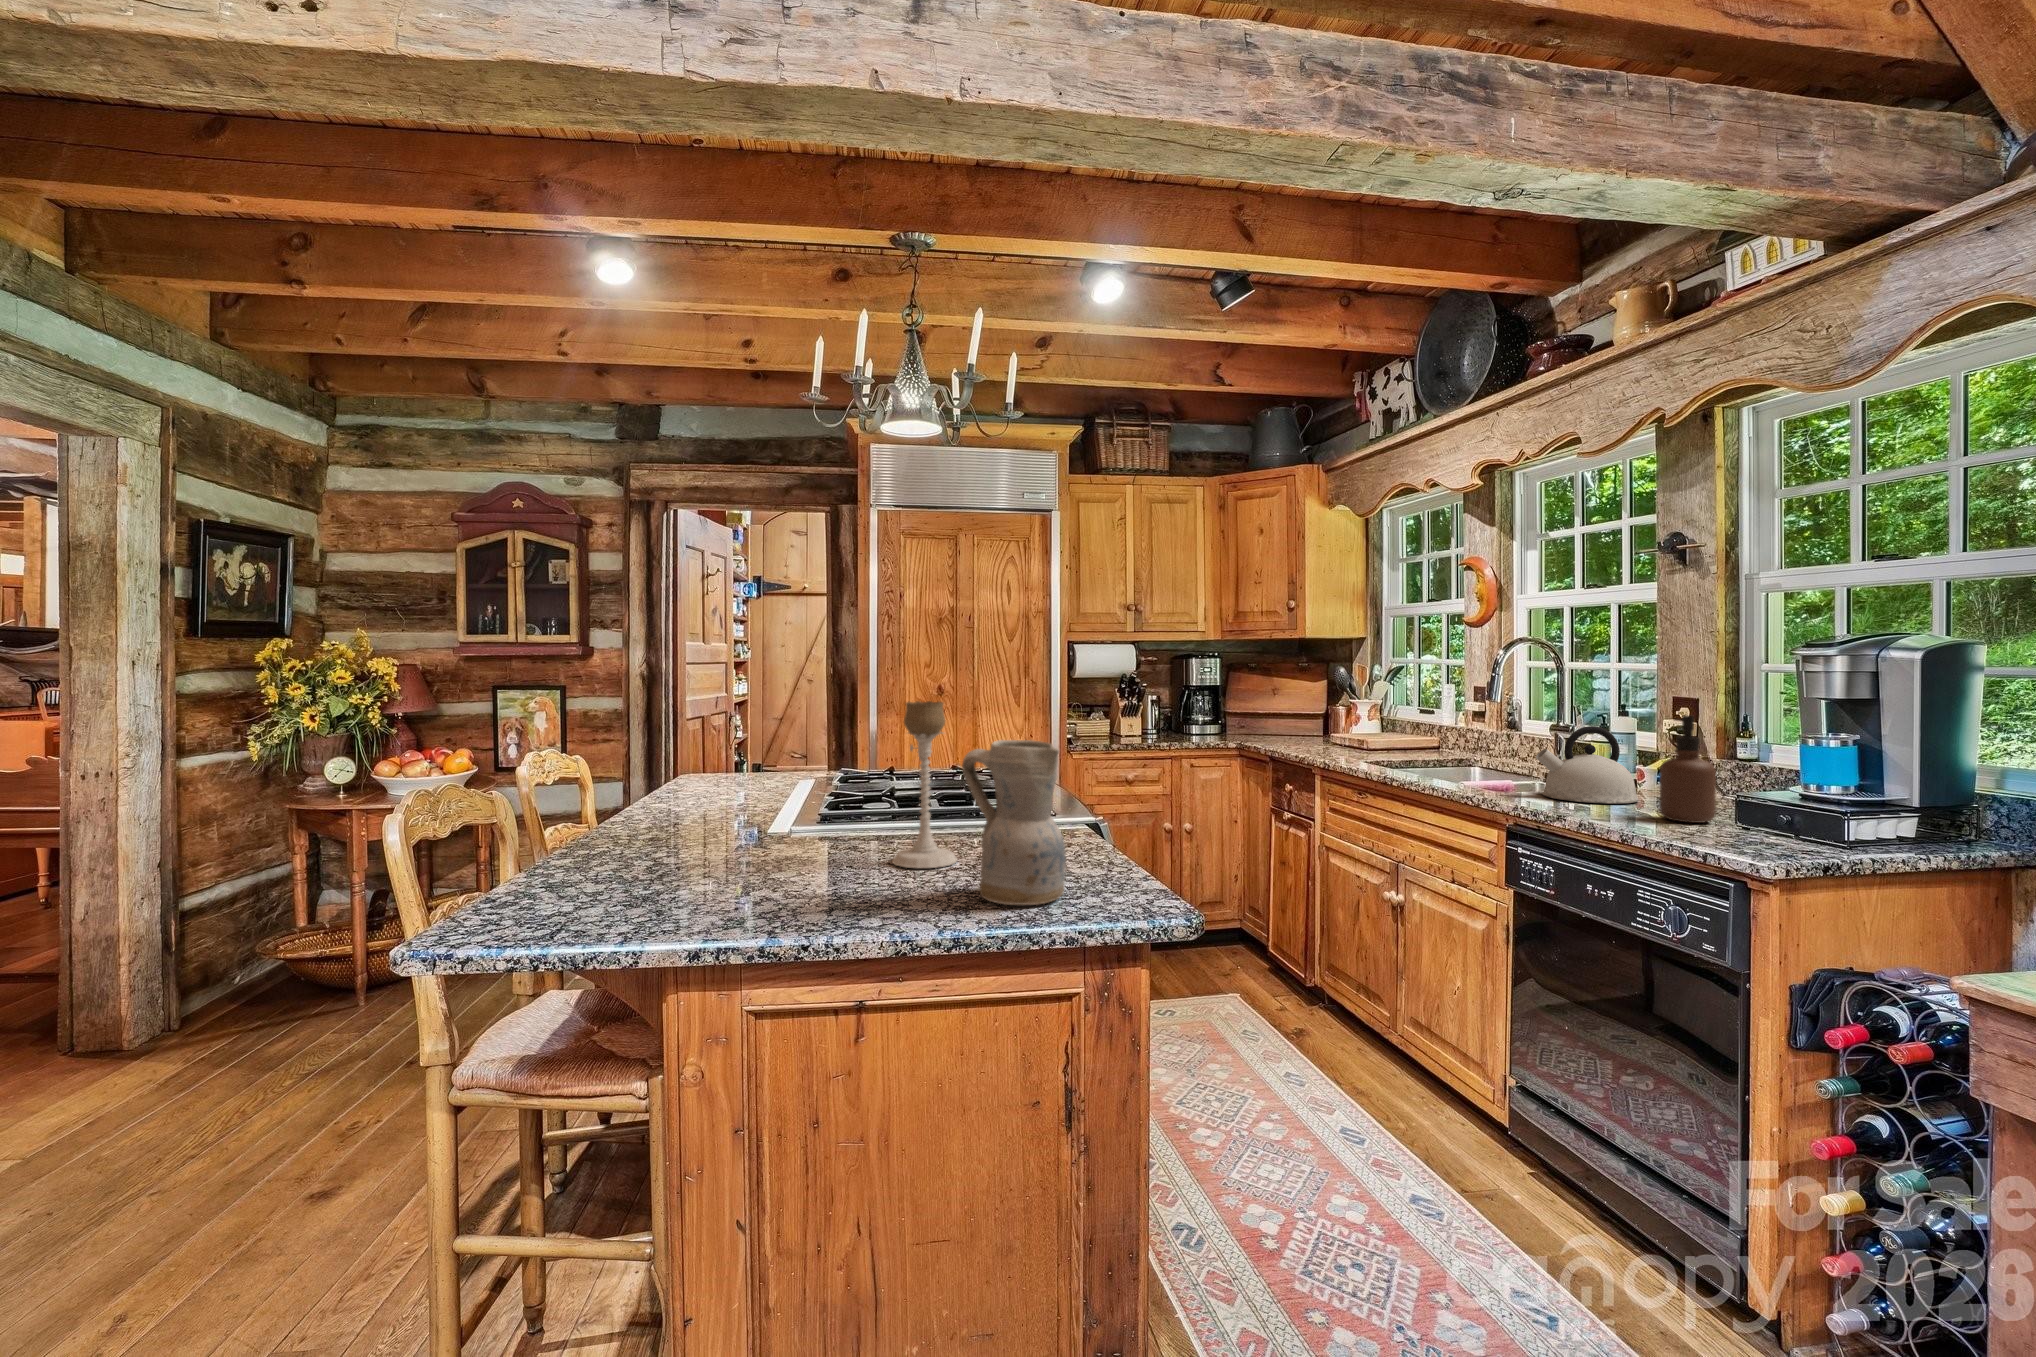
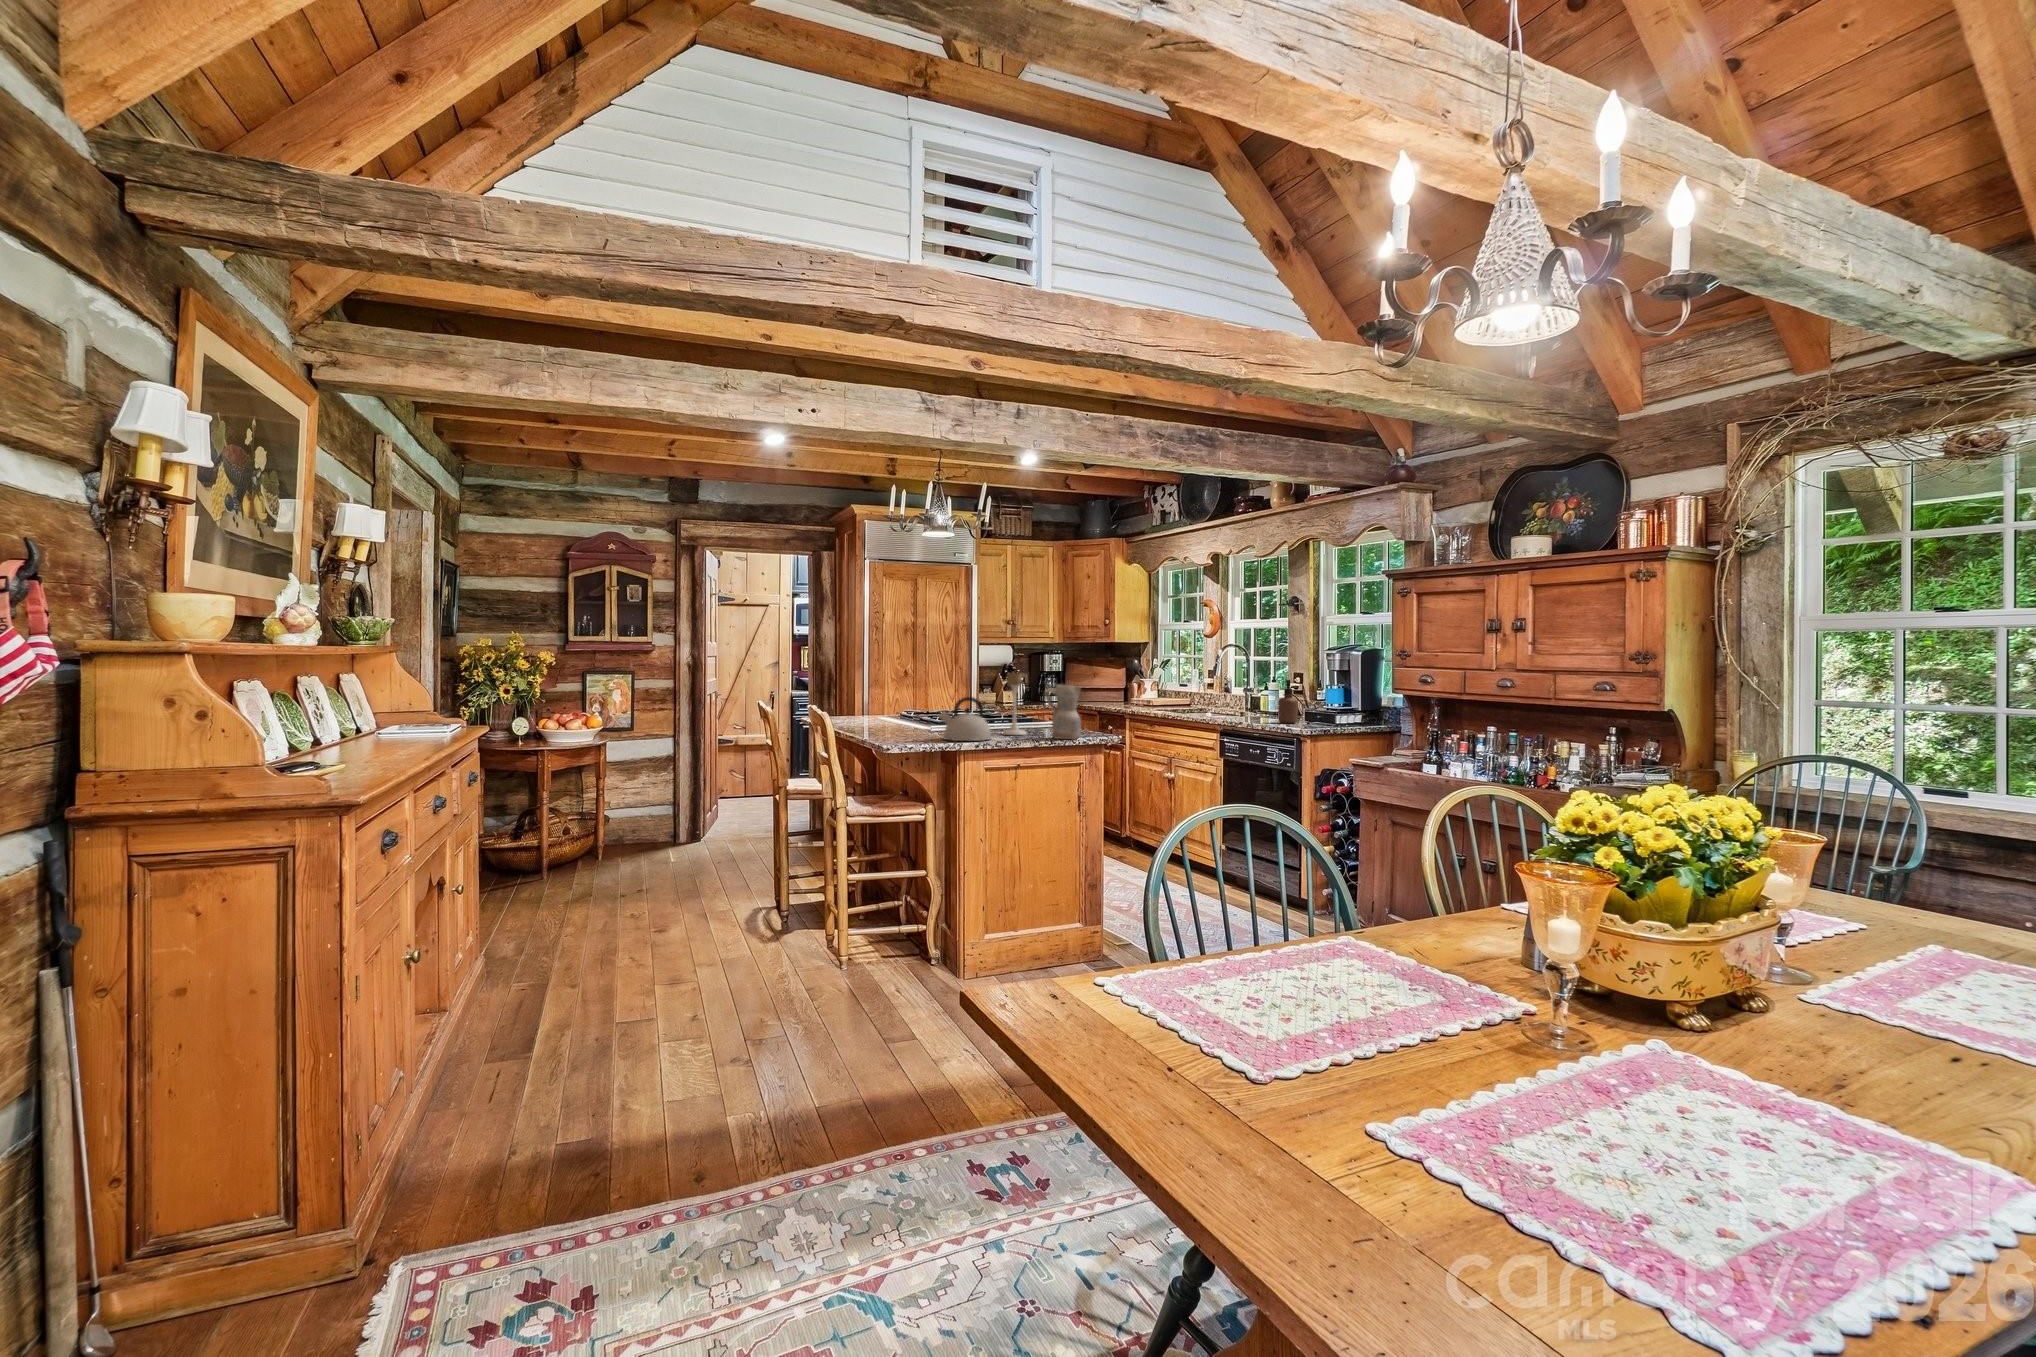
kettle: present [1536,726,1639,803] -> present [939,697,991,741]

